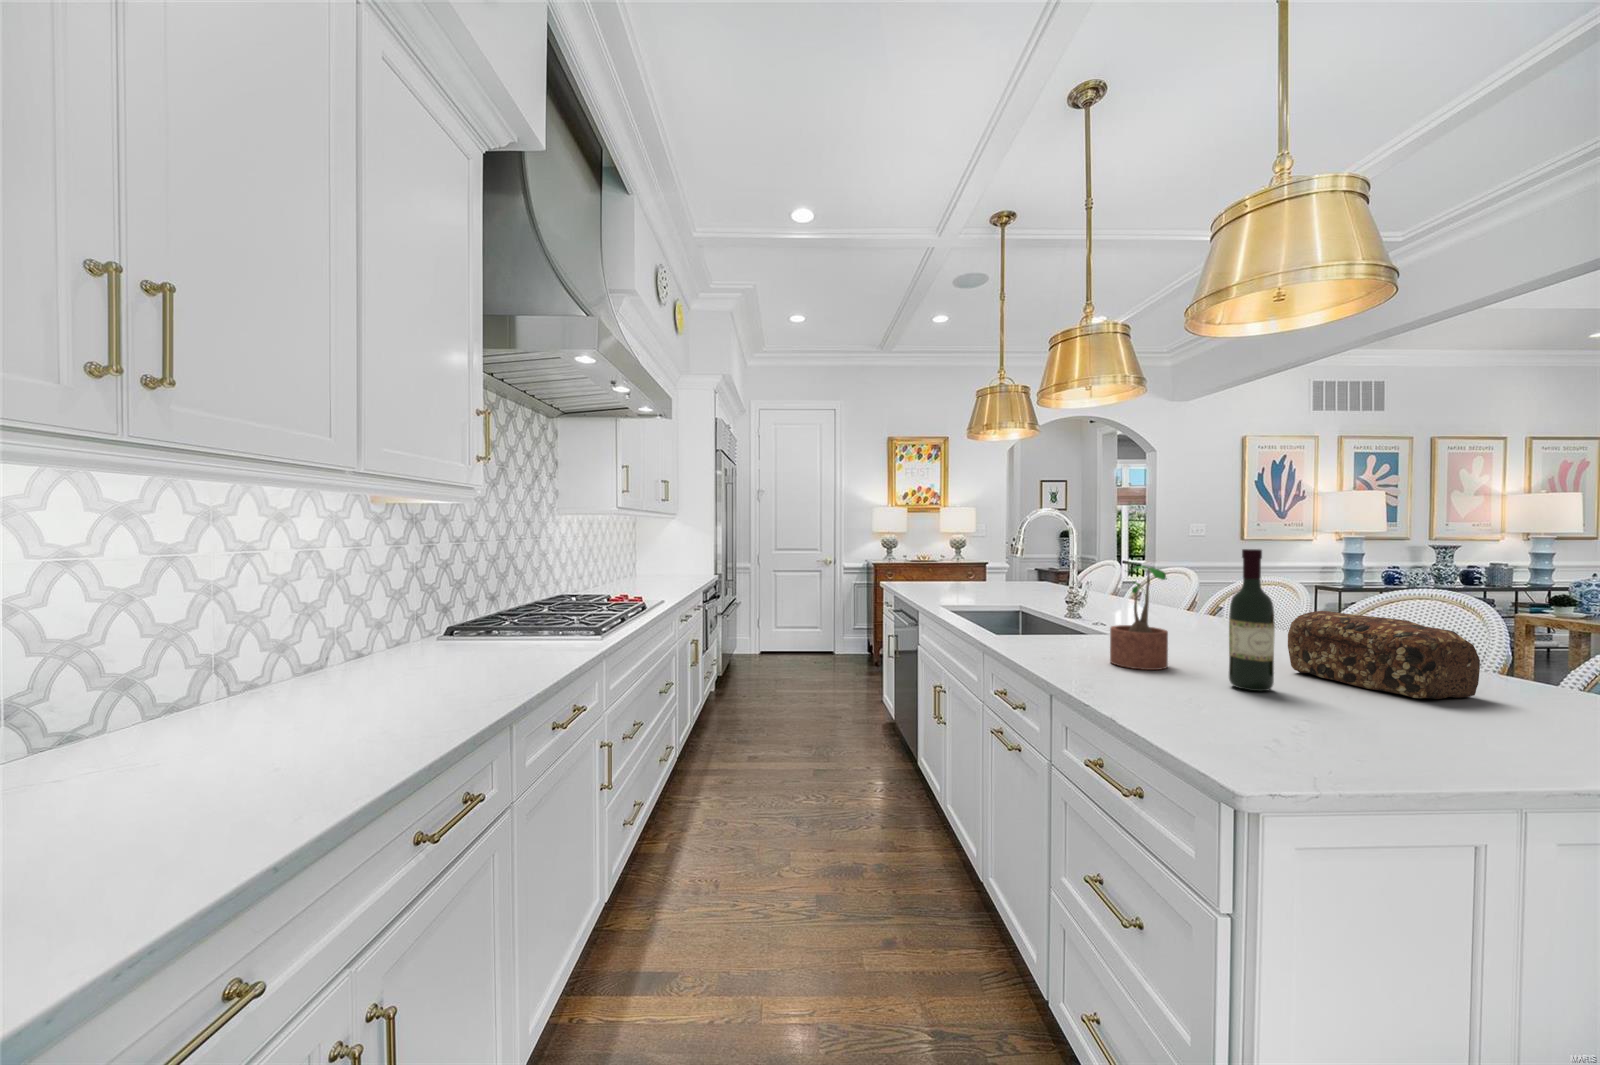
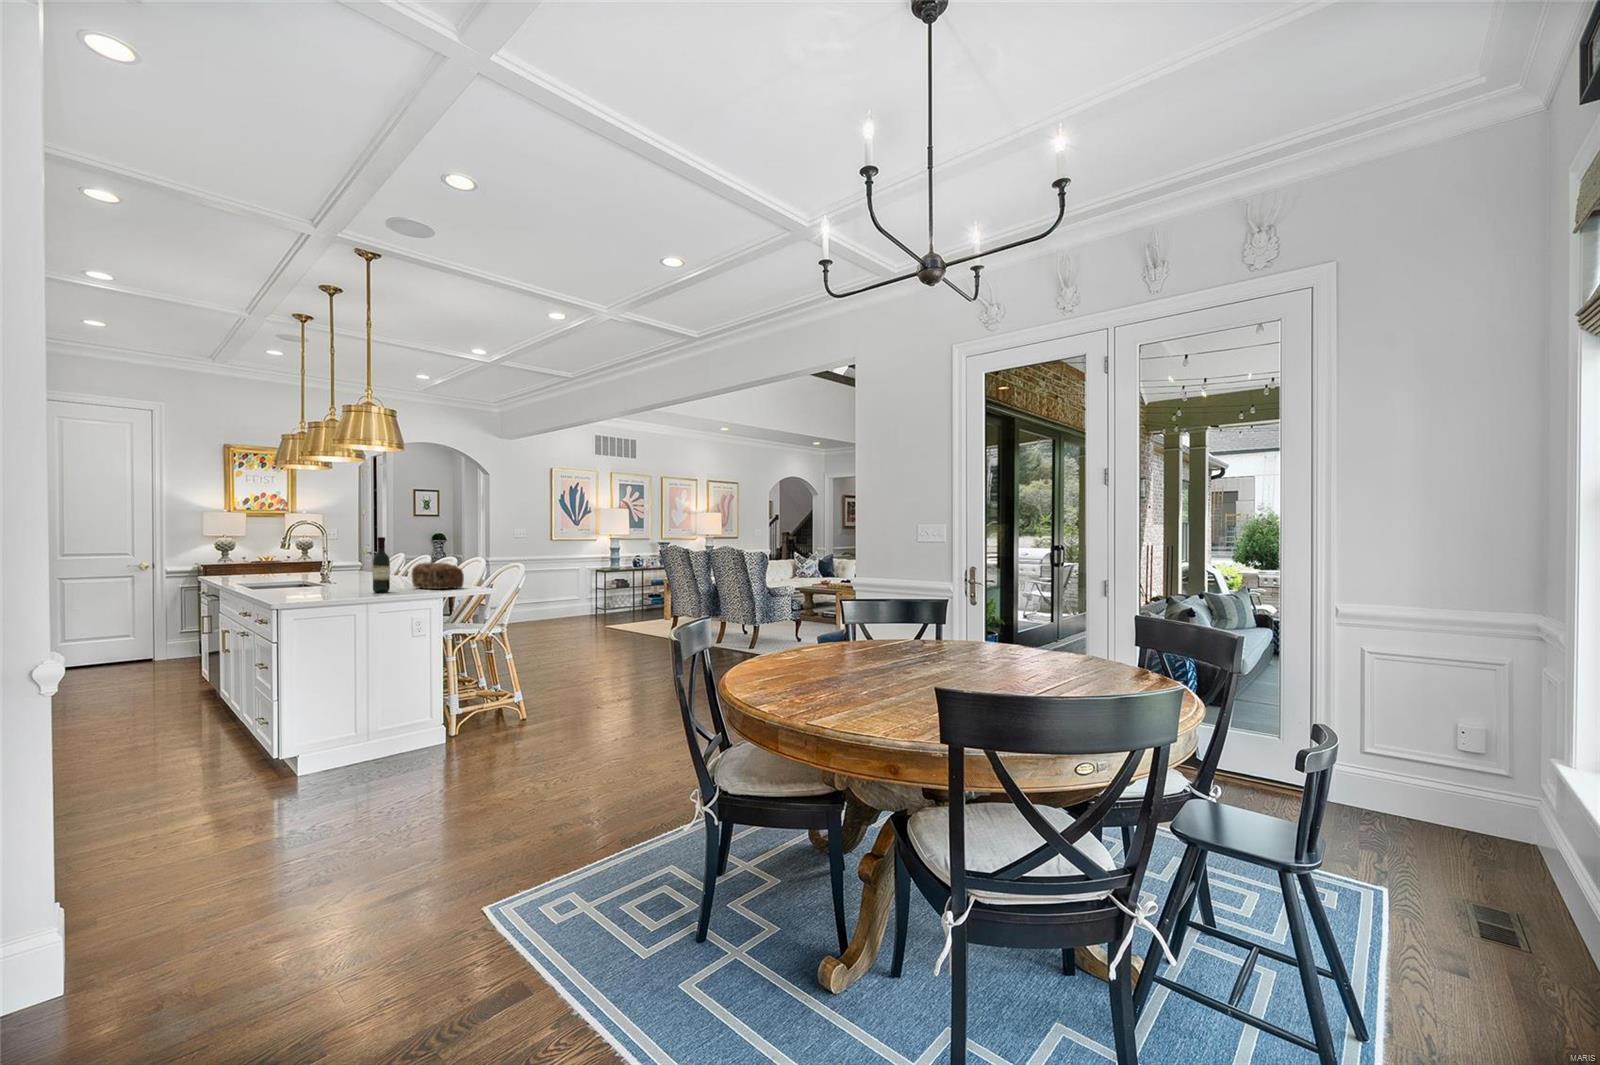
potted plant: present [1110,566,1168,670] -> none [331,546,363,592]

